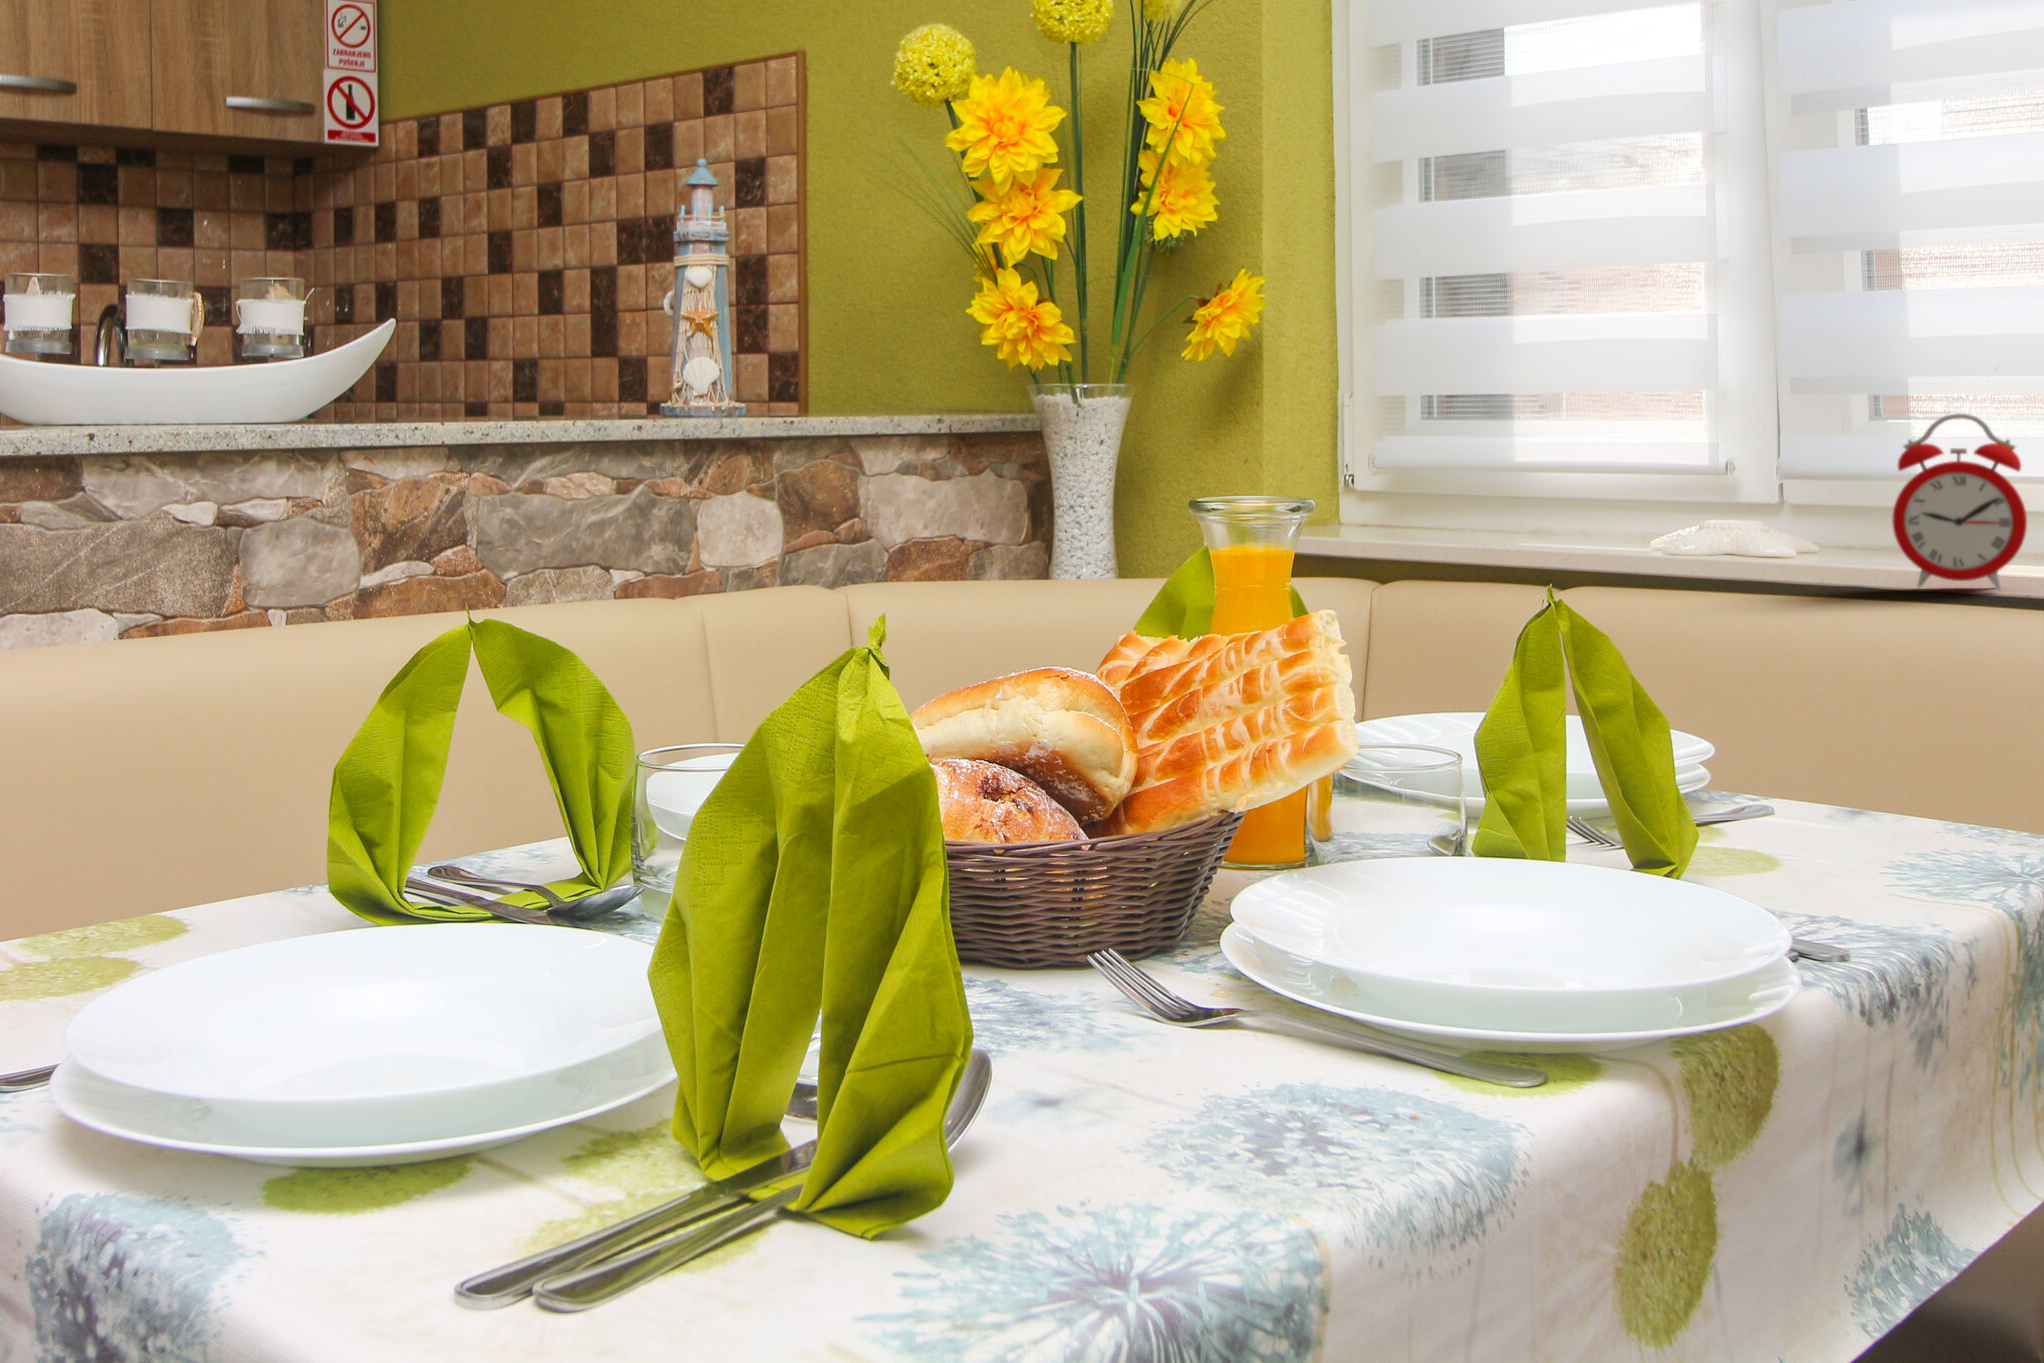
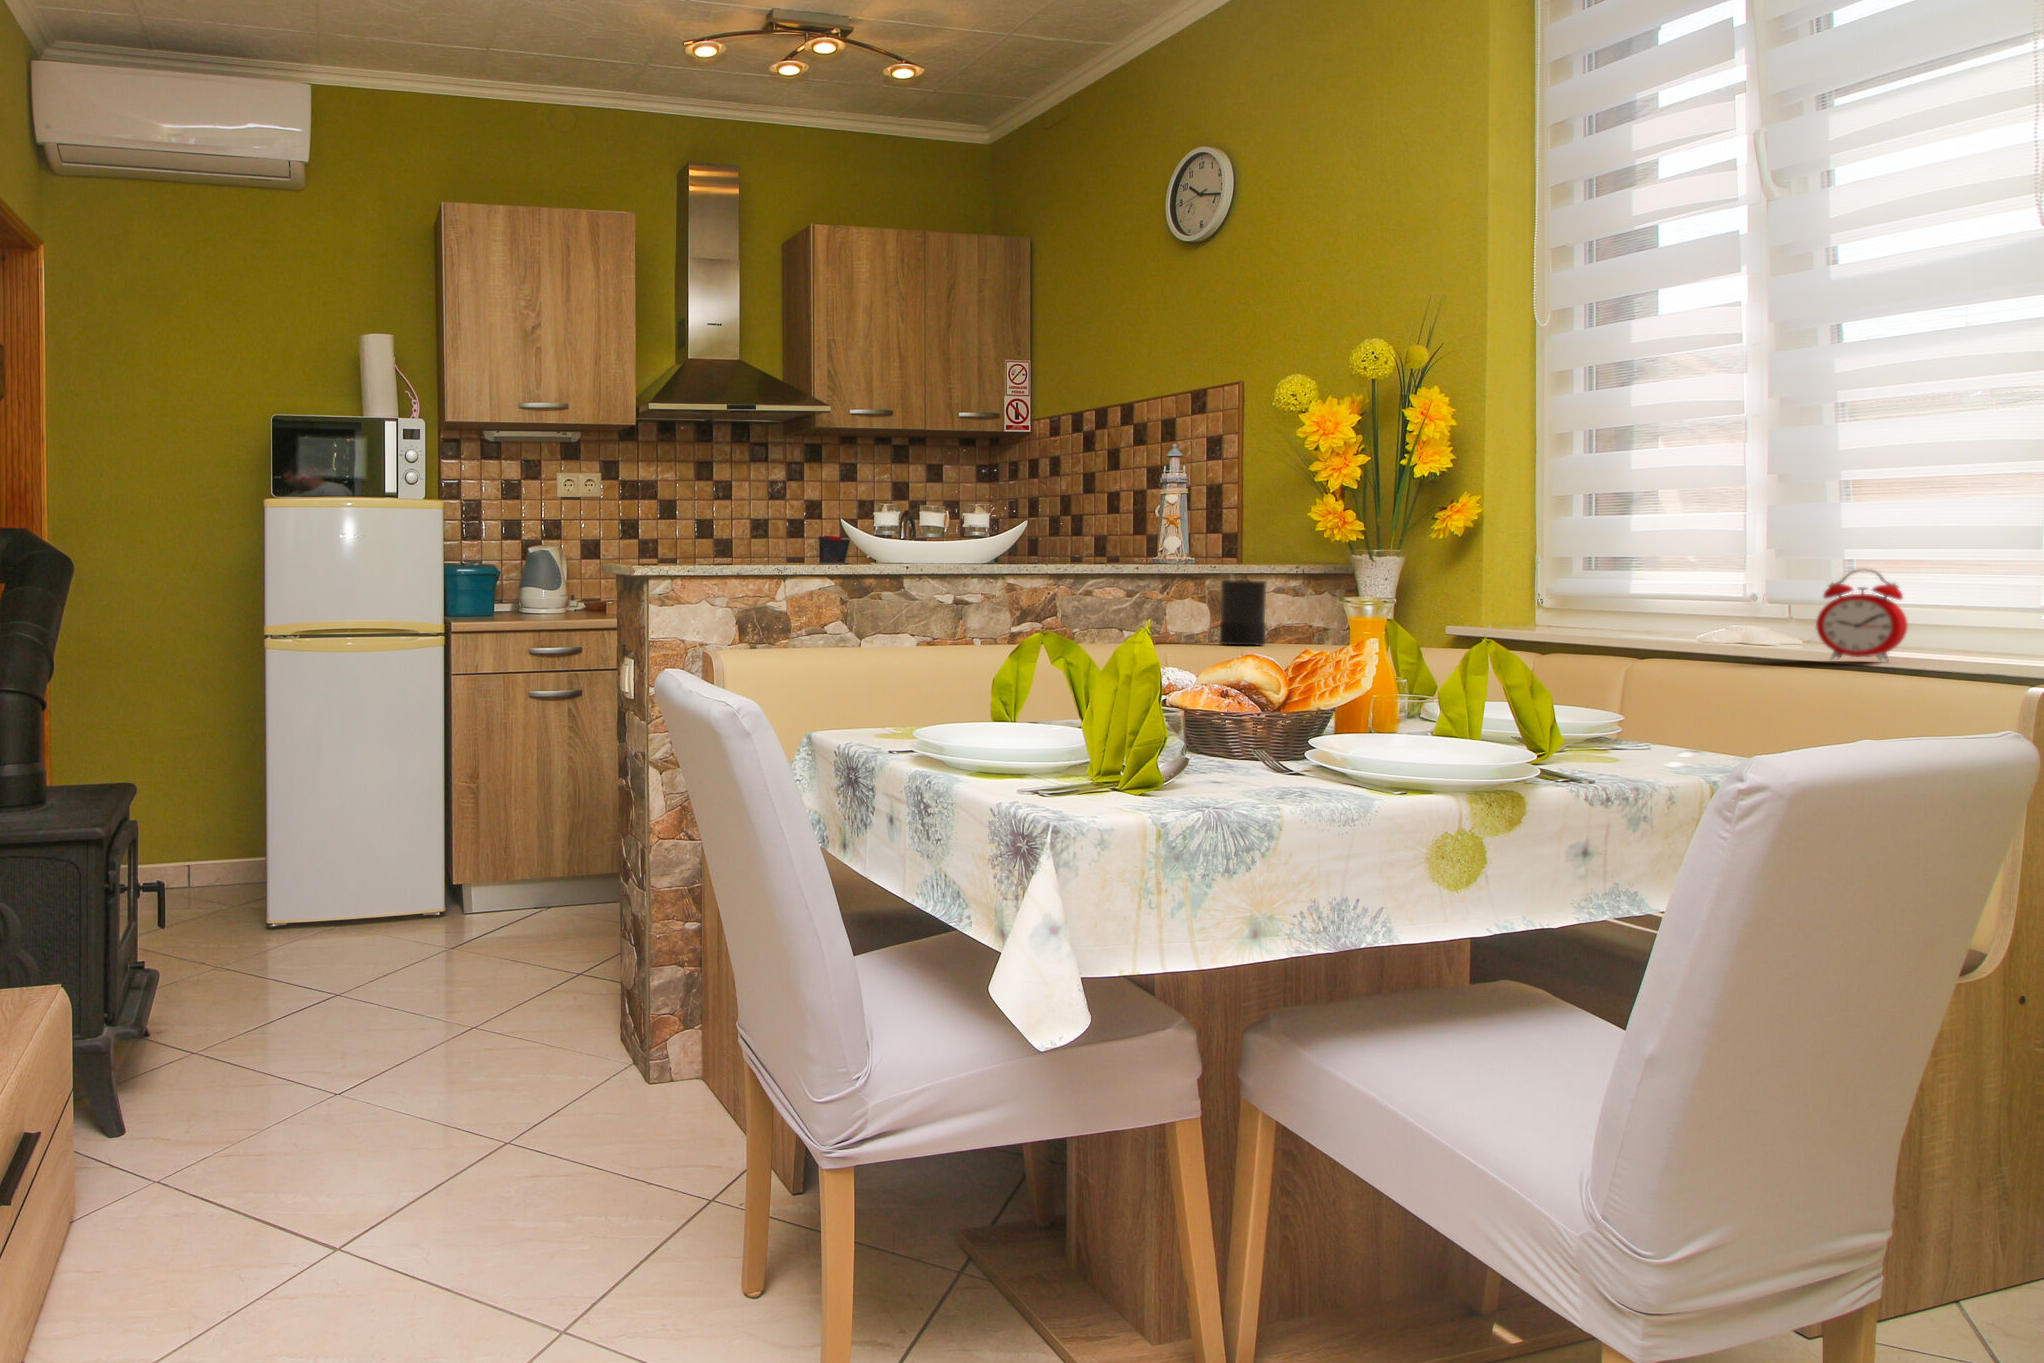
candle: none [823,439,923,598] -> present [1220,580,1267,645]

